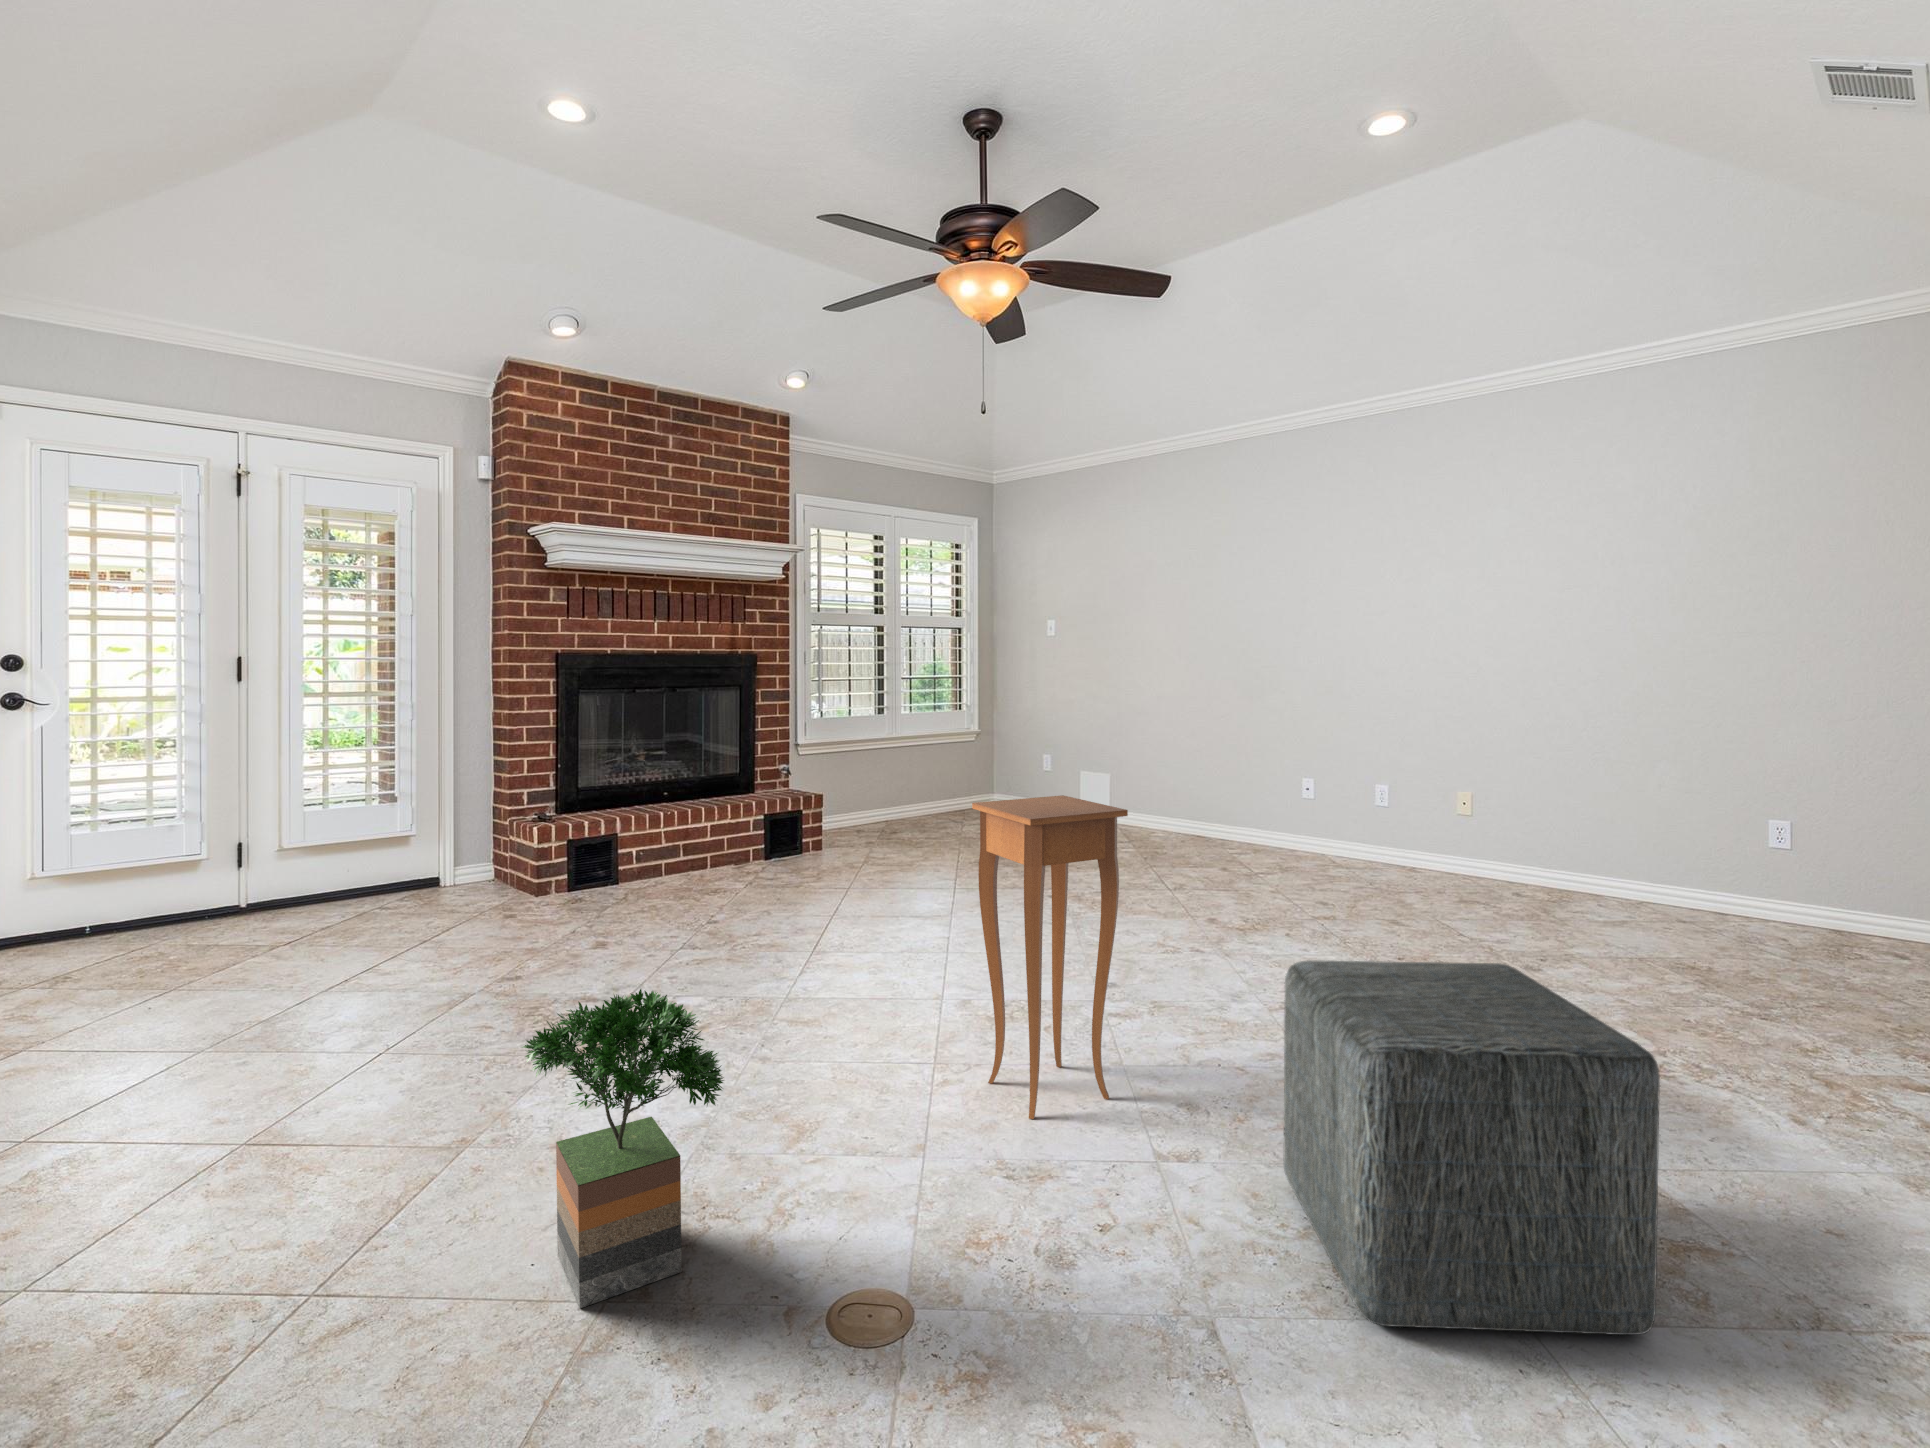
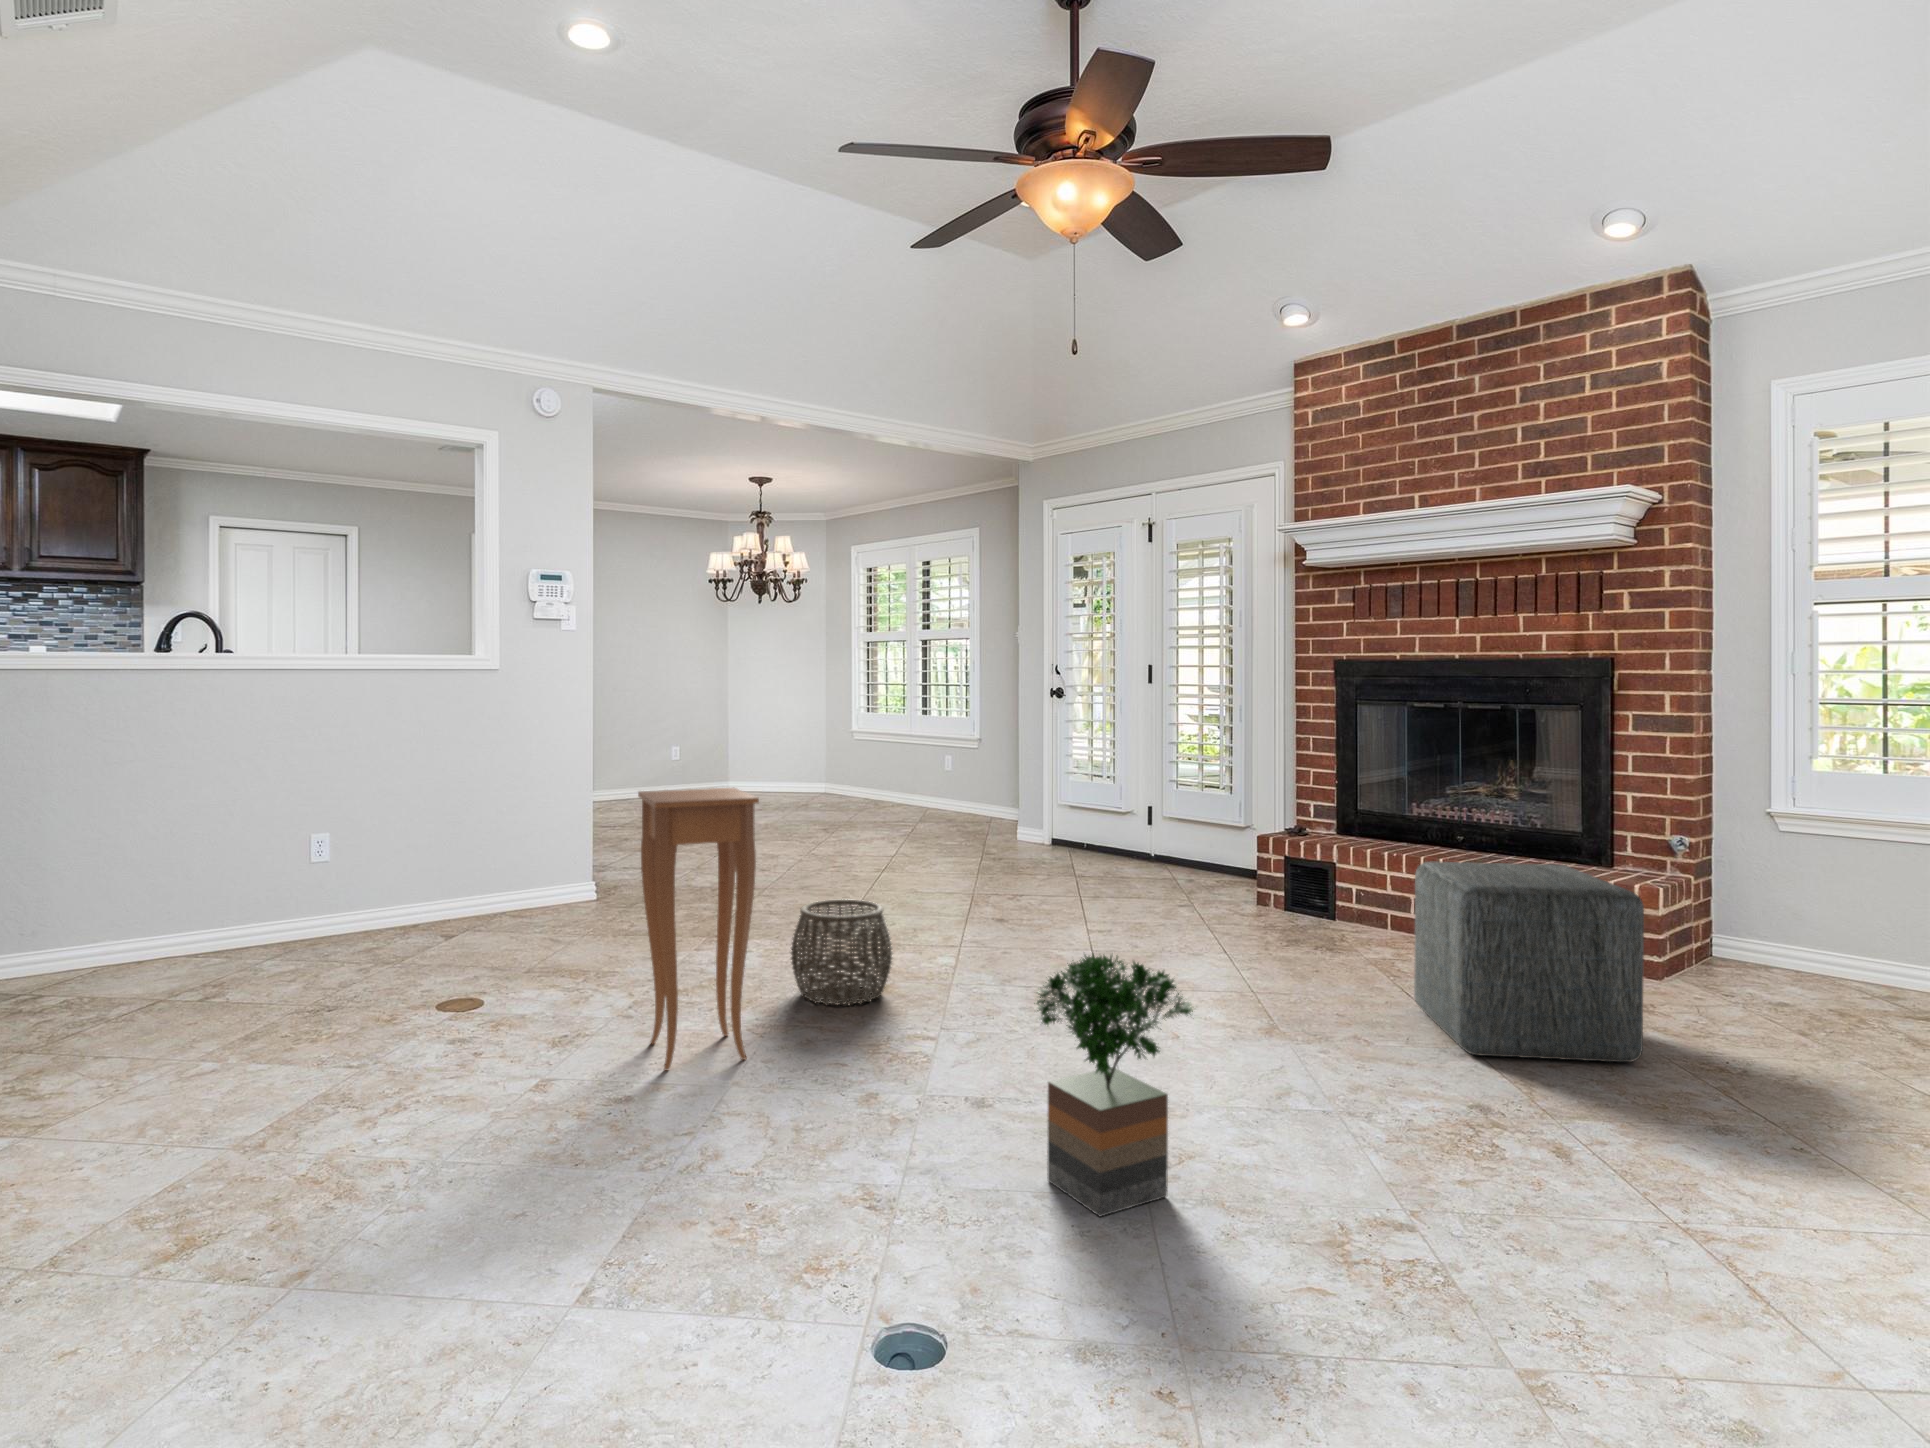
woven basket: none [778,927,897,1057] -> present [791,899,893,1006]
ottoman: present [1283,960,1660,1335] -> present [1414,862,1644,1062]
potted tree: present [522,989,724,1308] -> present [1034,954,1193,1216]

